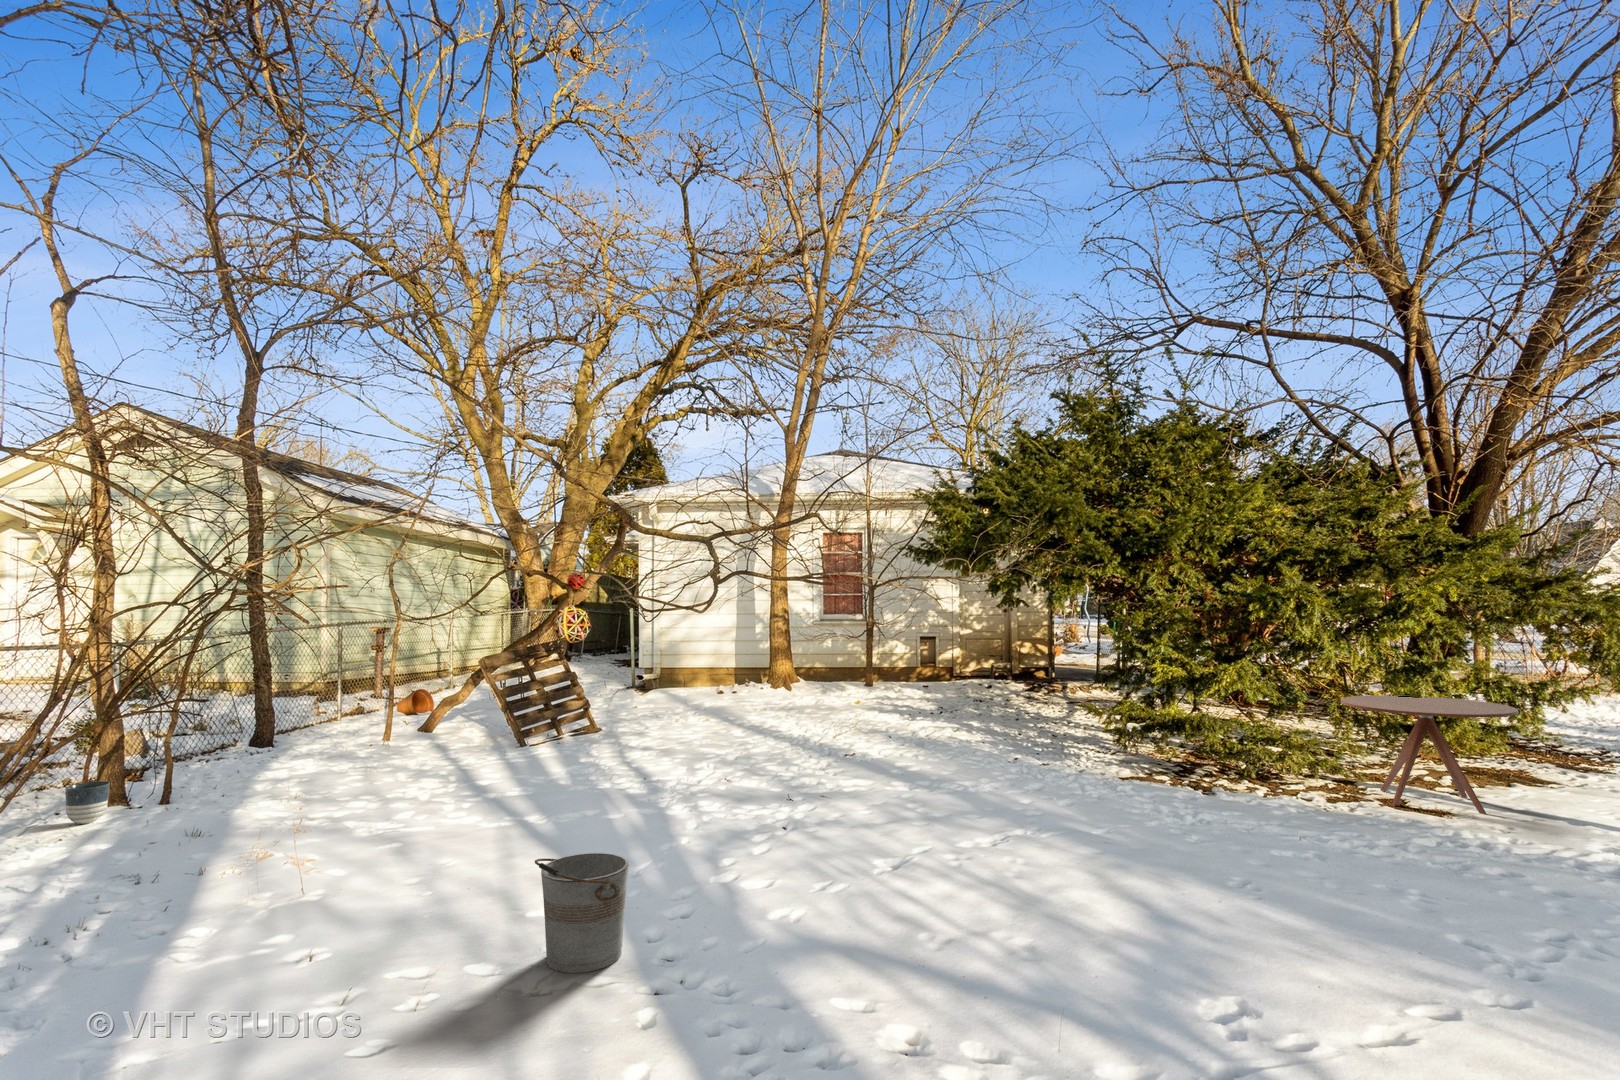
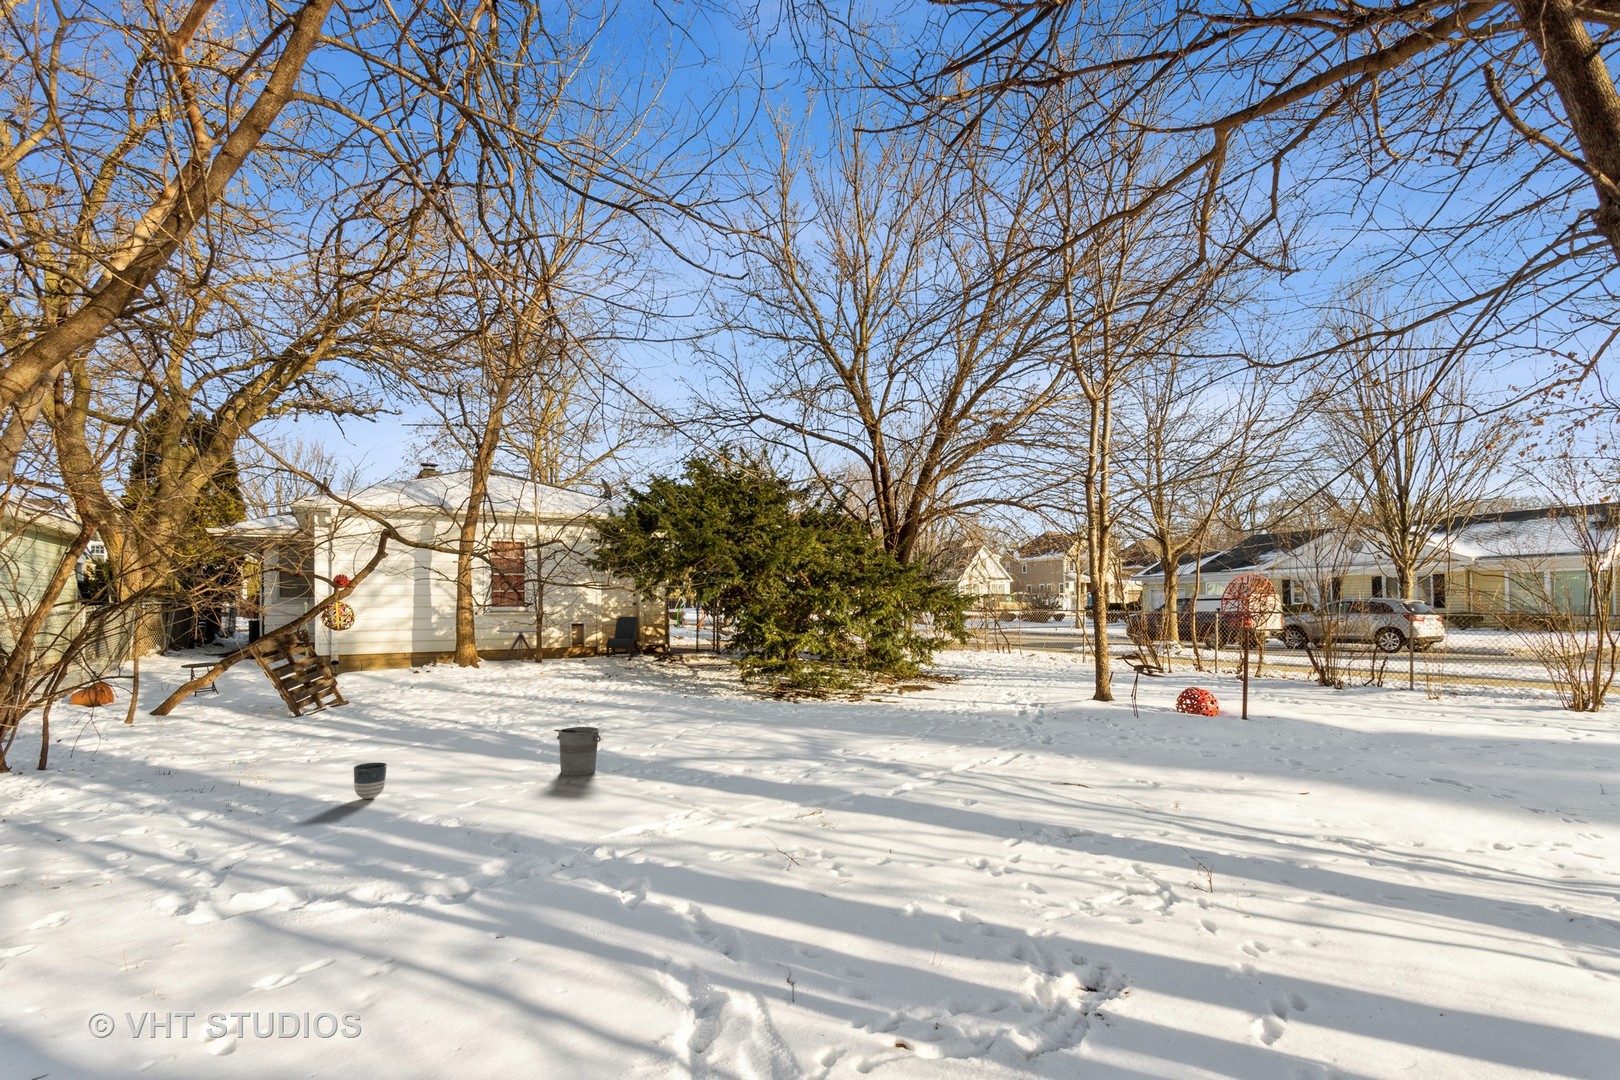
lounge chair: none [964,628,1010,683] -> present [606,617,638,657]
round table: present [1341,695,1518,815] -> present [497,629,545,662]
planter: present [65,781,110,824] -> present [354,763,387,799]

